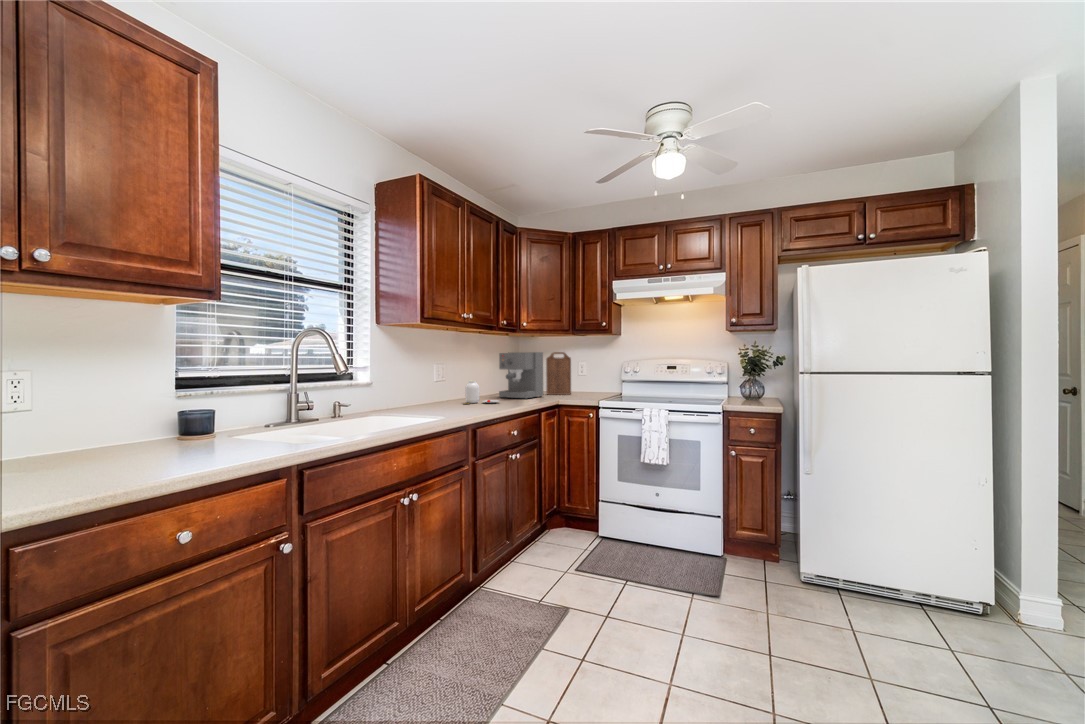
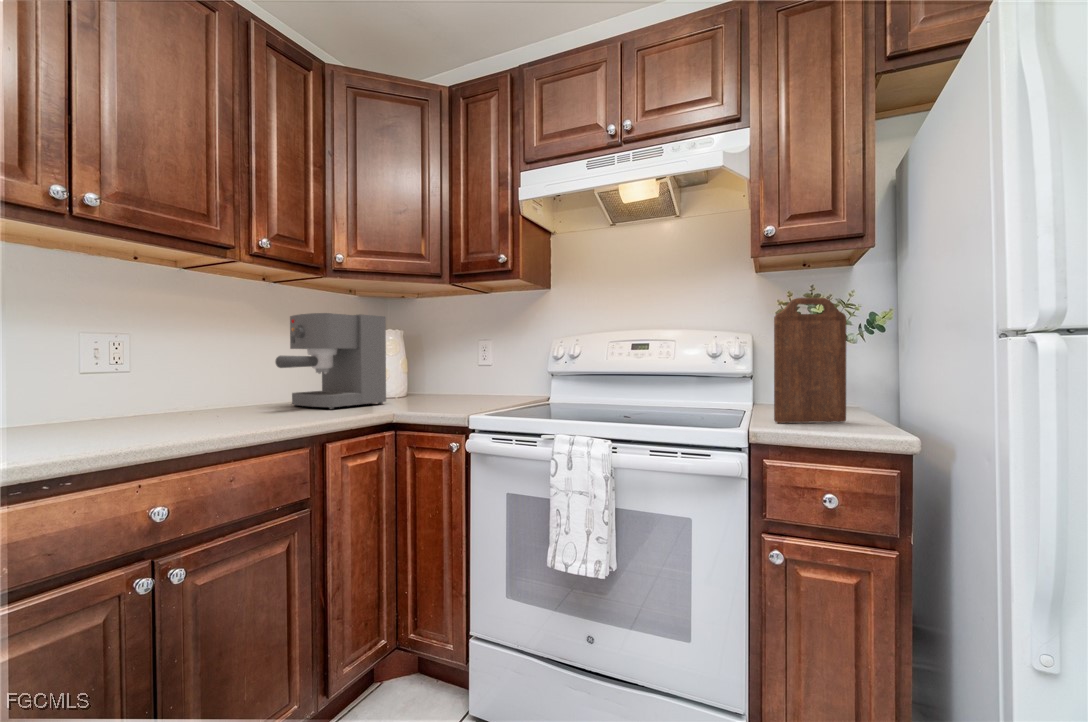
cutting board: present [546,352,571,395] -> present [774,298,846,423]
jar: present [463,380,500,404] -> none [125,369,232,424]

